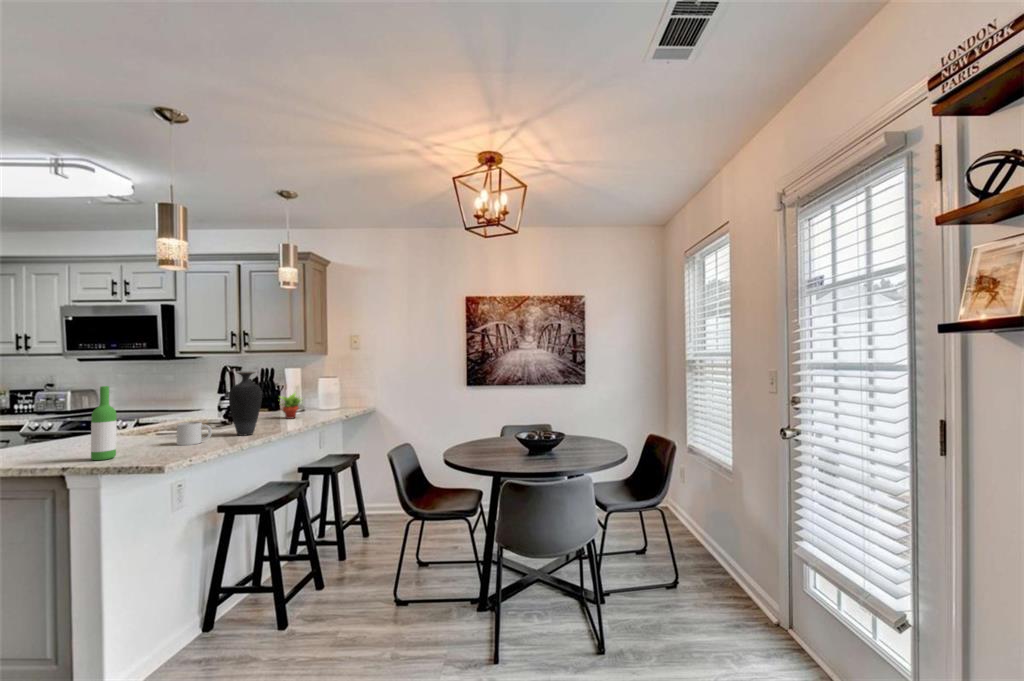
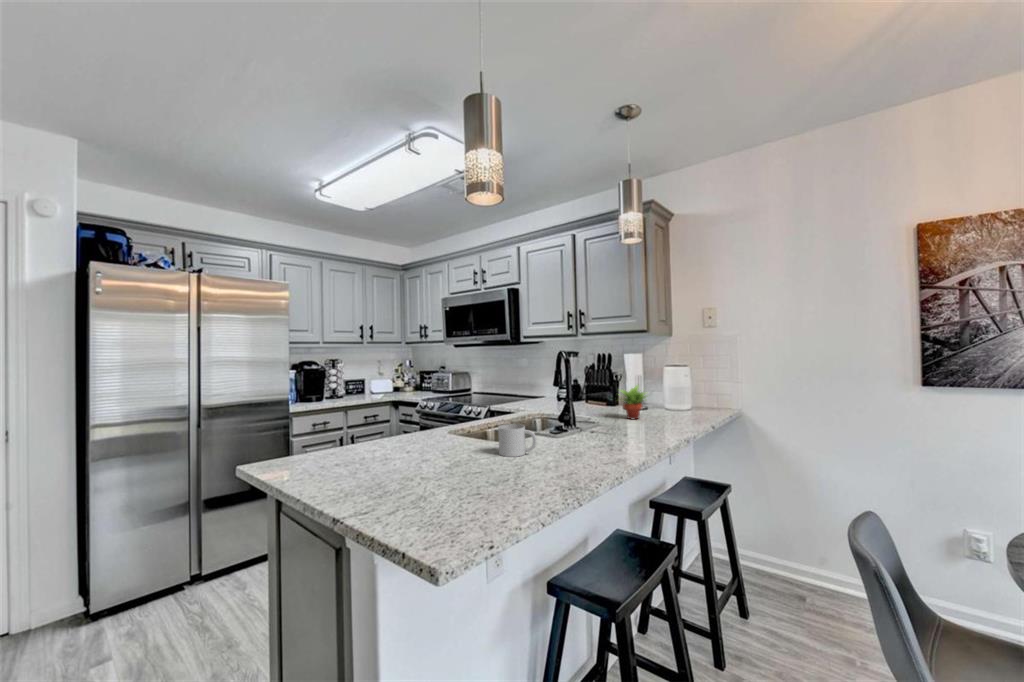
vase: present [229,372,262,436] -> none [557,359,597,447]
wine bottle: present [91,386,116,460] -> none [404,377,429,472]

